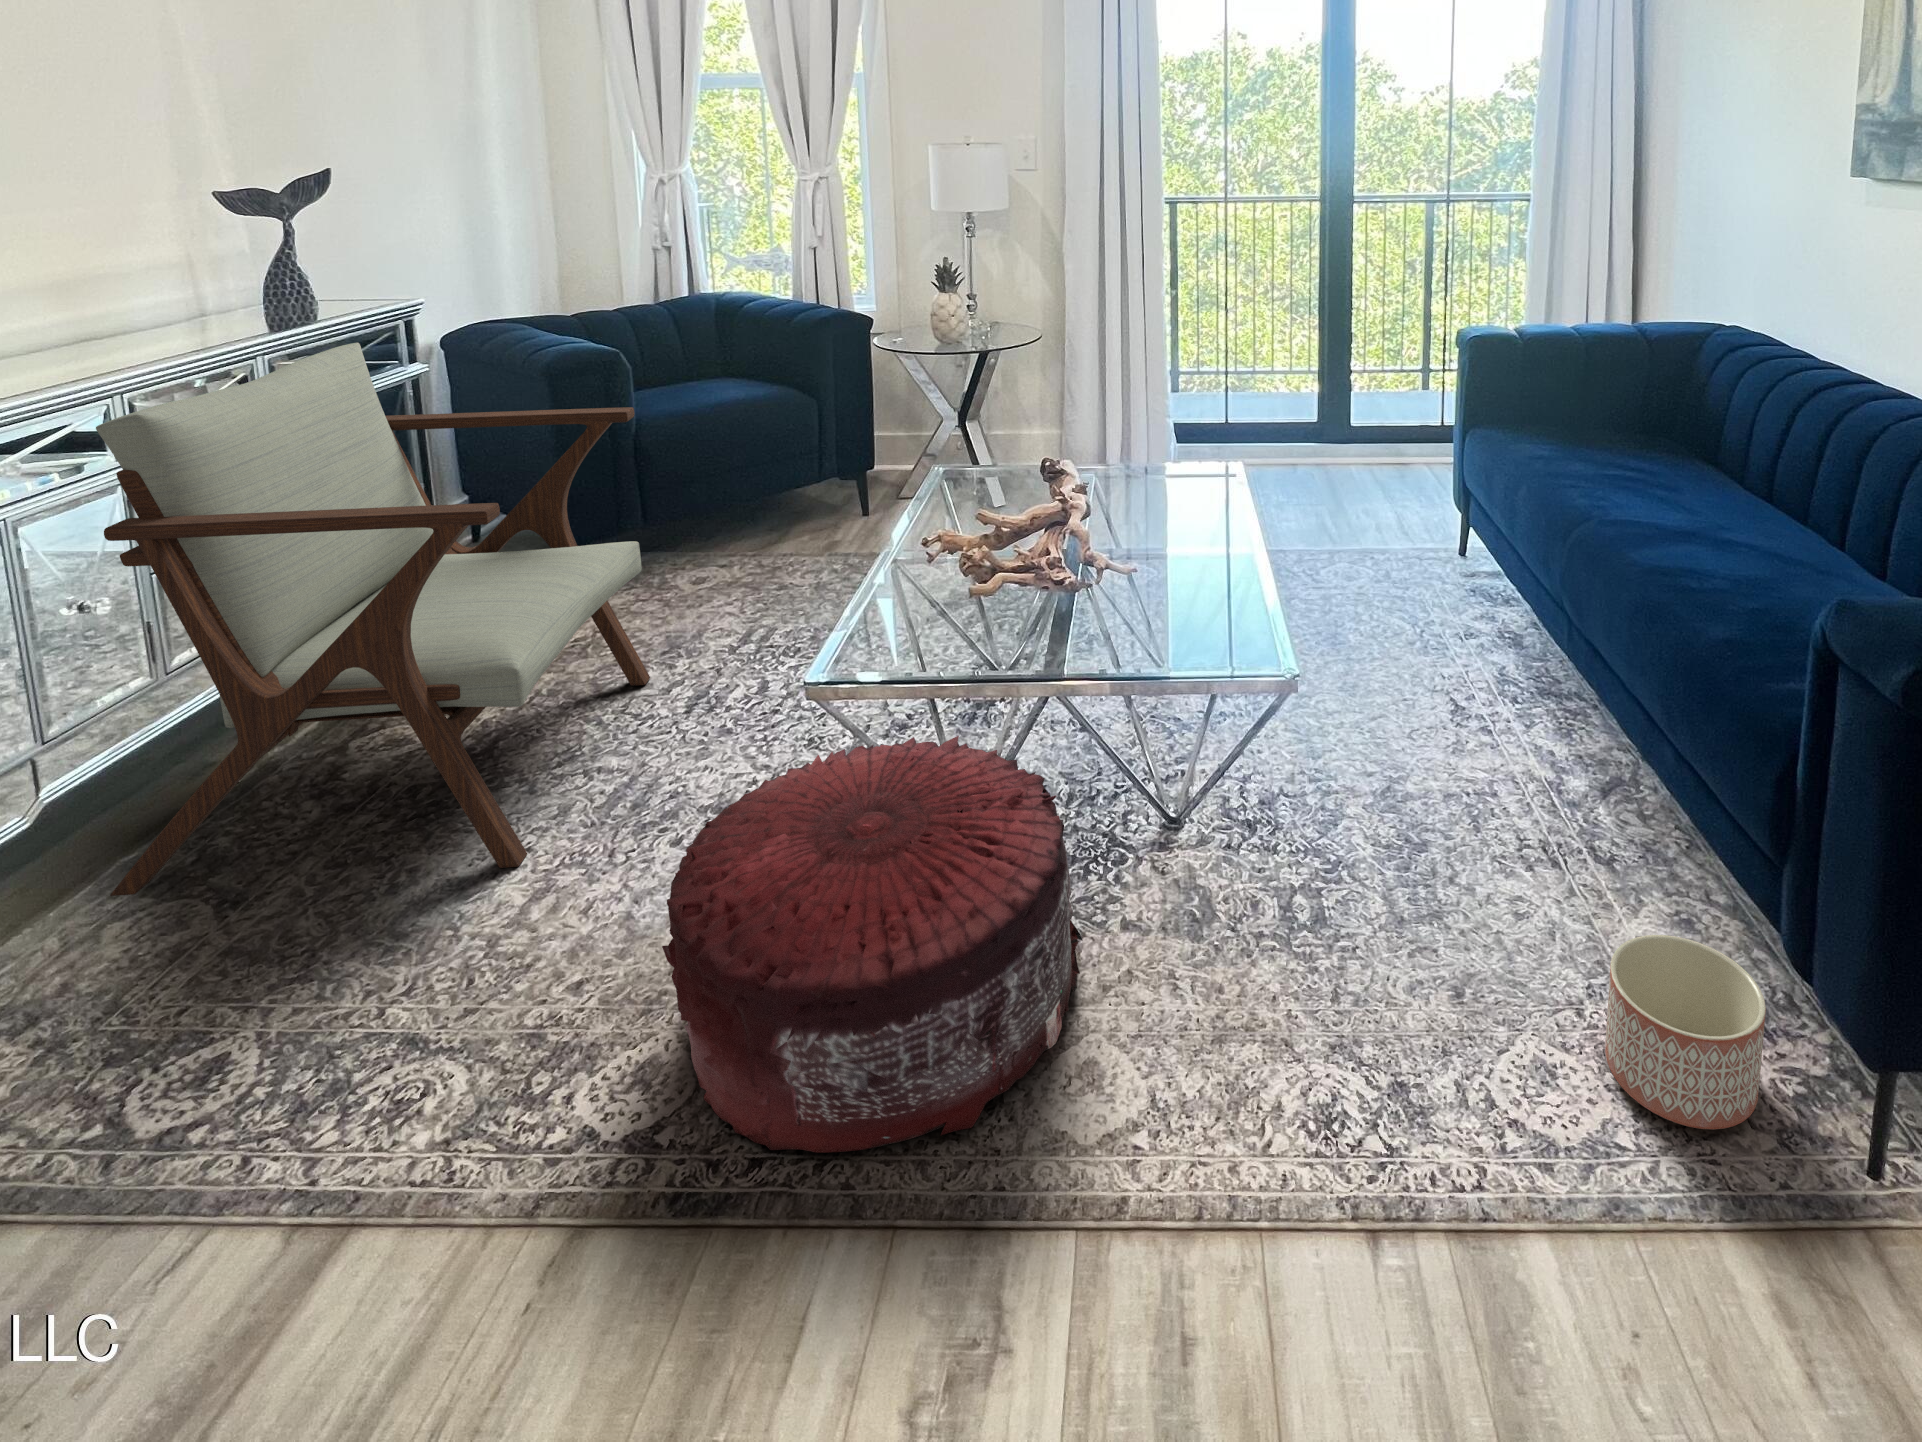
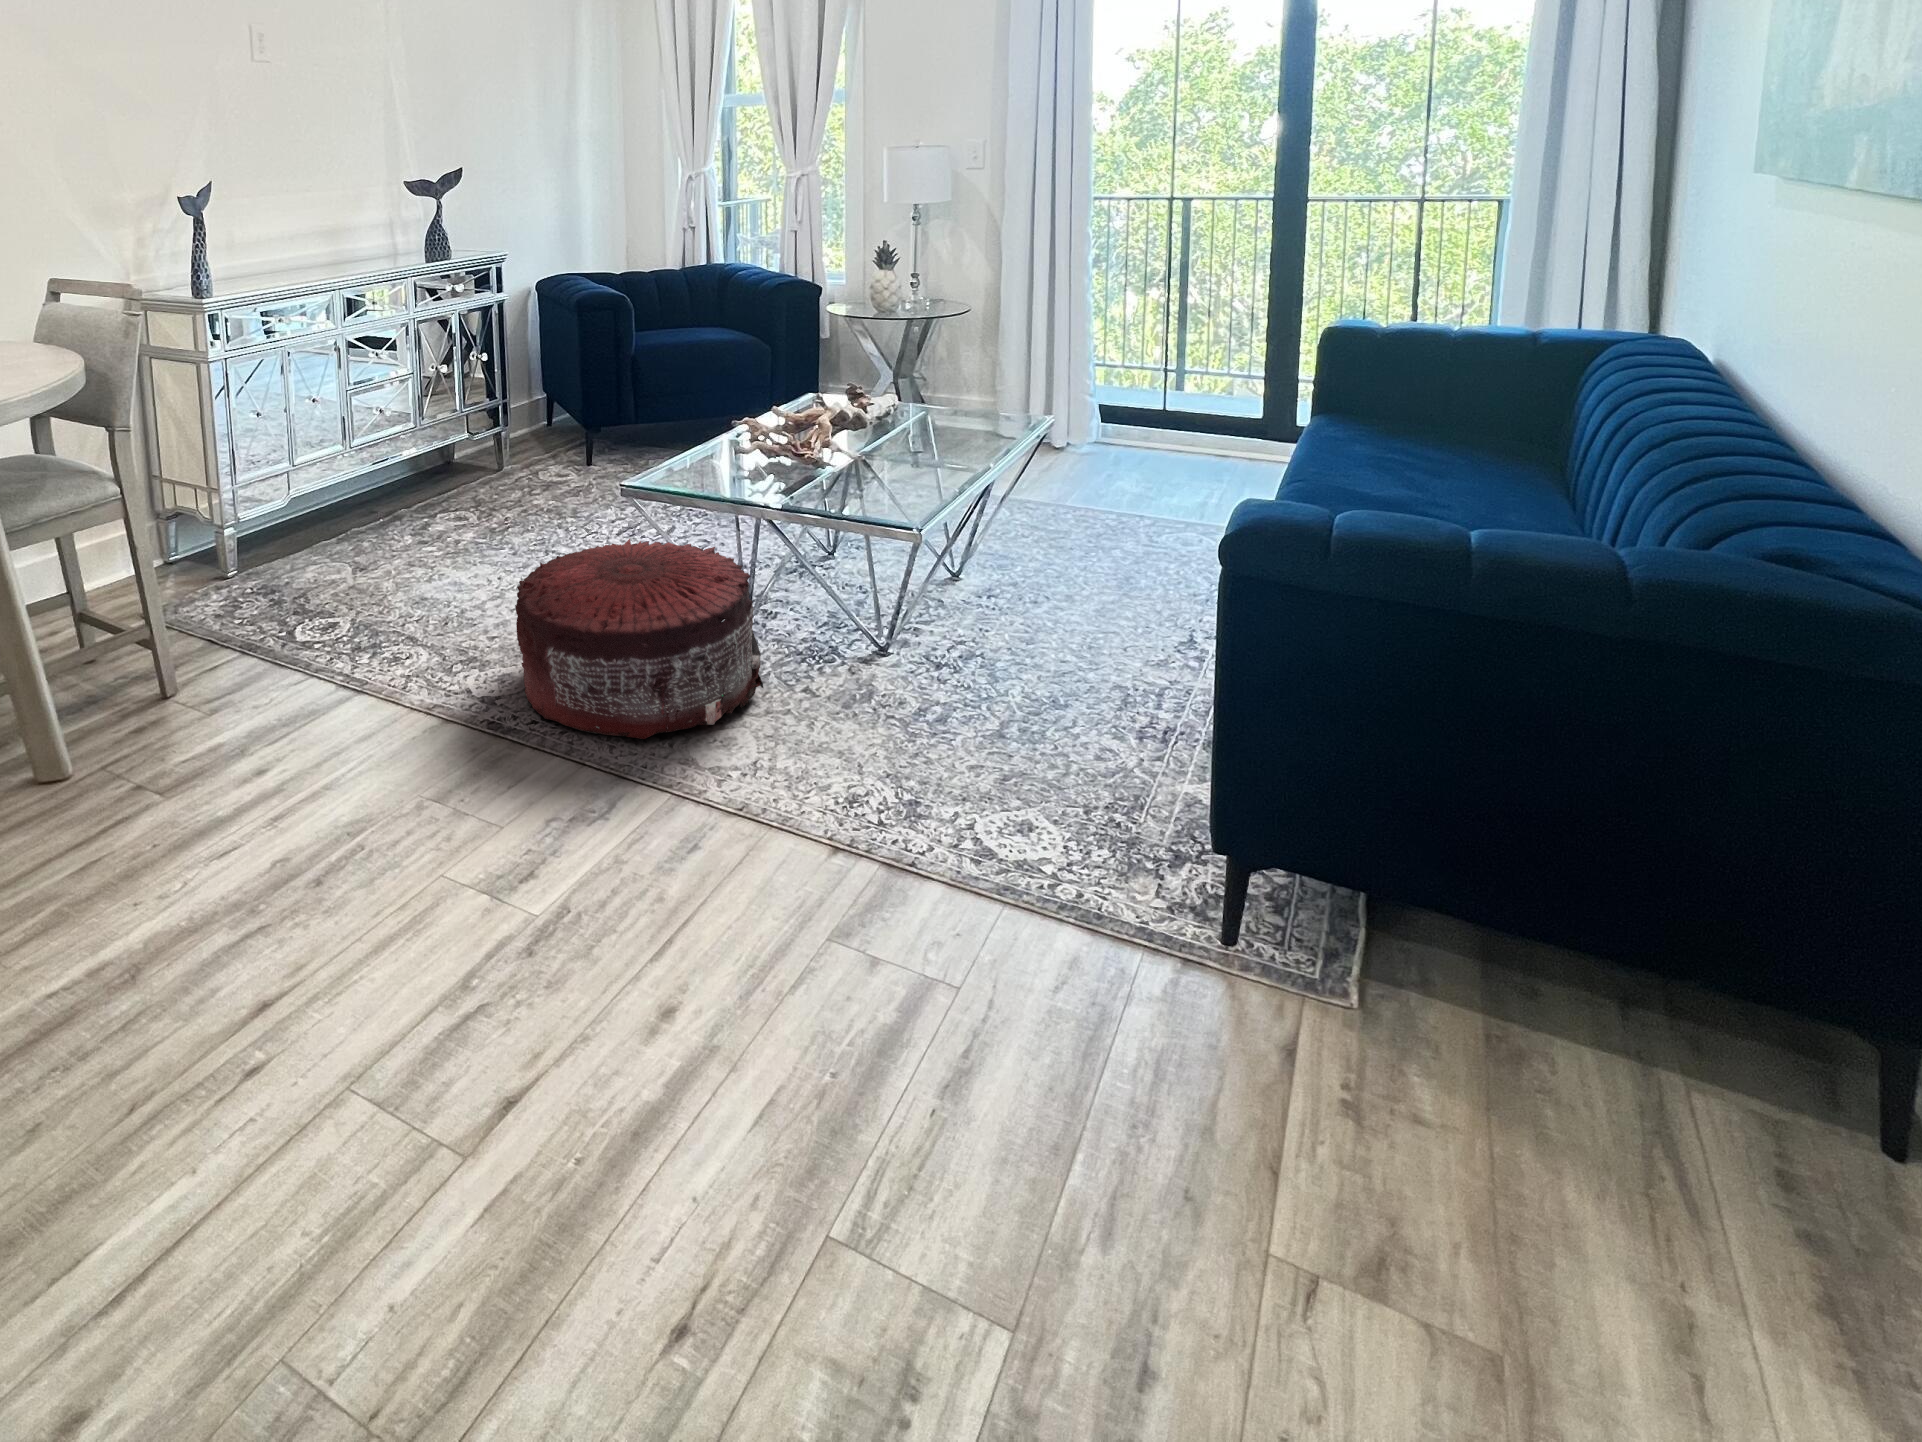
lounge chair: present [96,343,650,896] -> none [317,276,601,585]
planter: present [1605,935,1766,1130] -> none [1066,761,1186,892]

